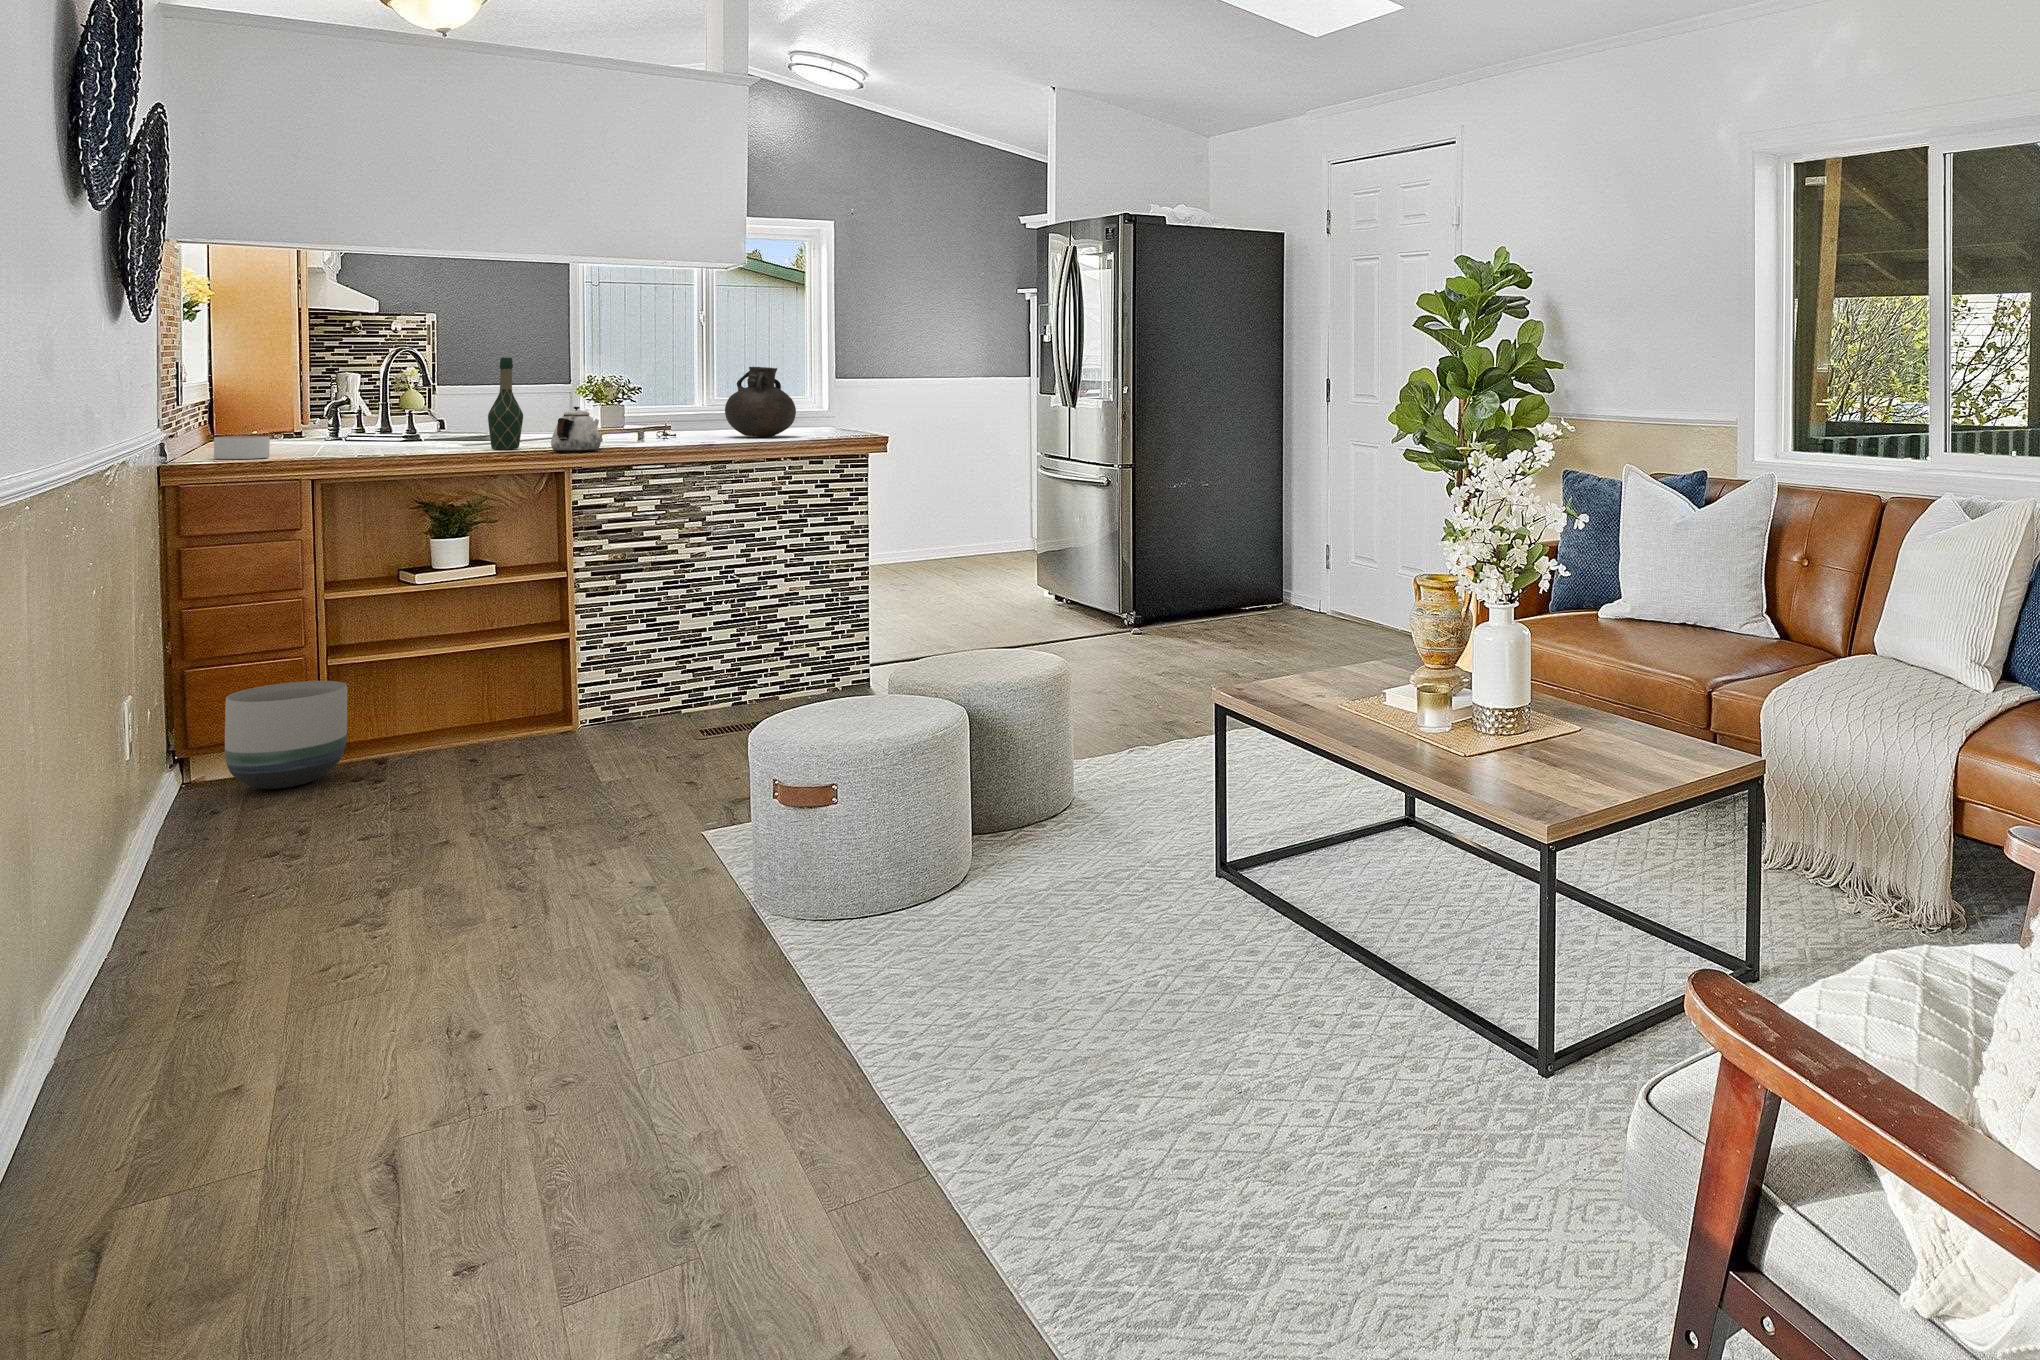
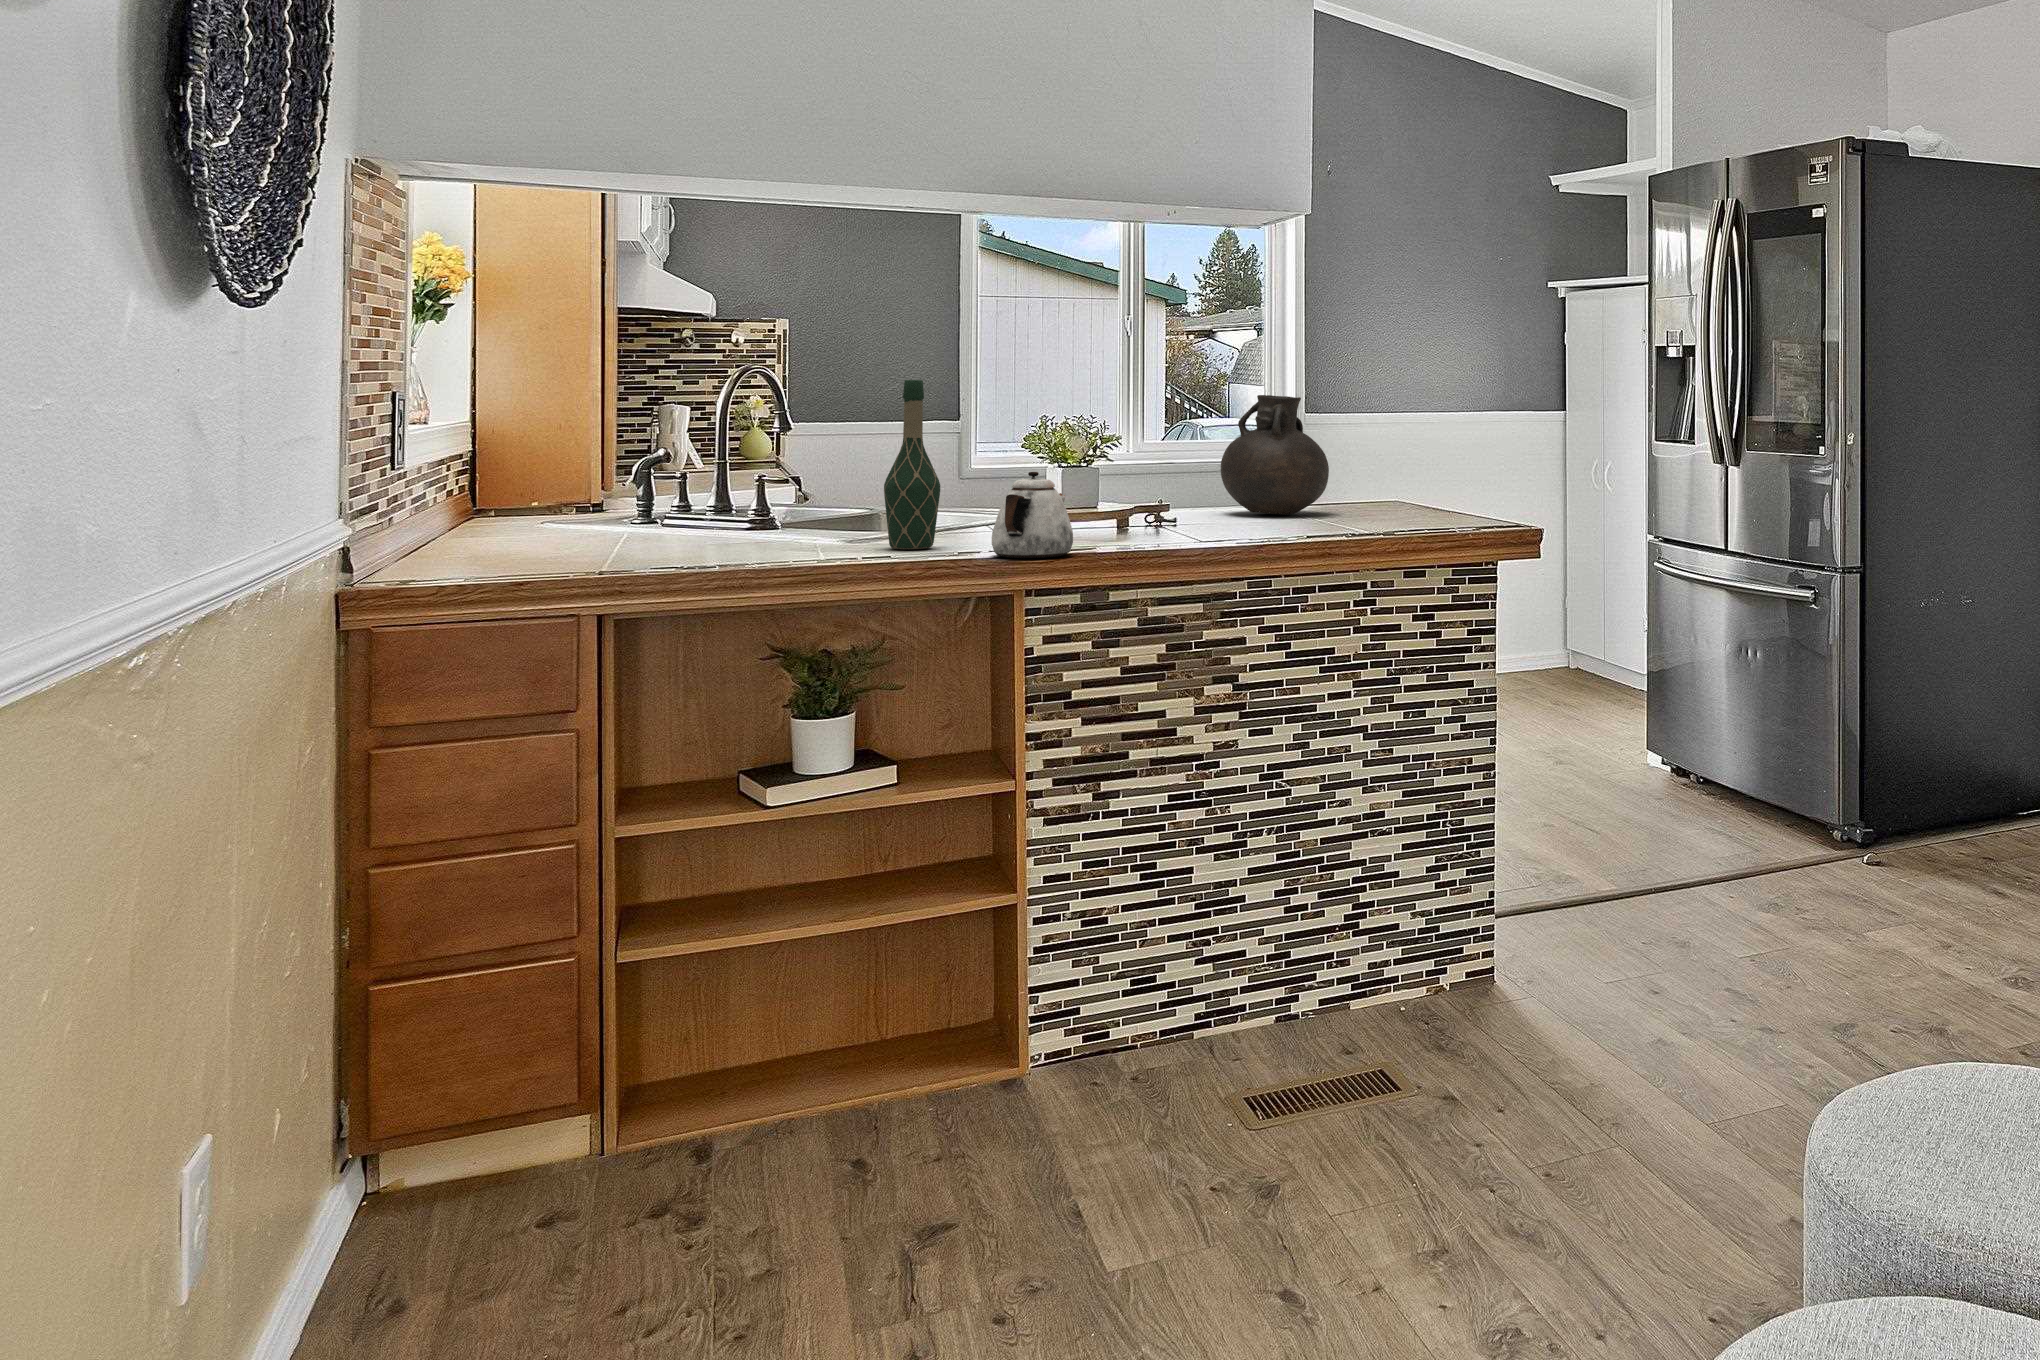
candle: present [214,436,270,459] -> none [431,530,526,578]
planter: present [225,681,347,789] -> none [443,1000,653,1235]

